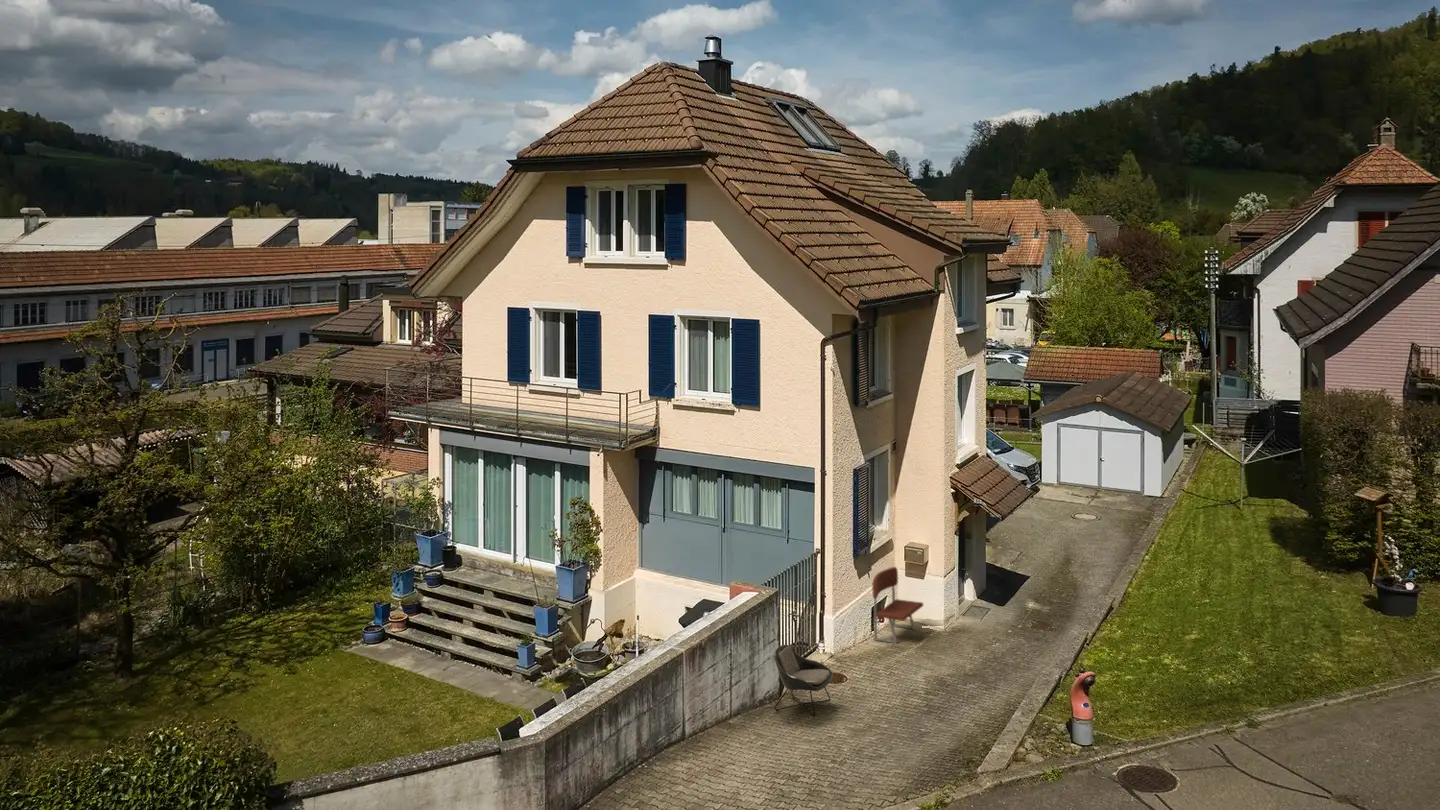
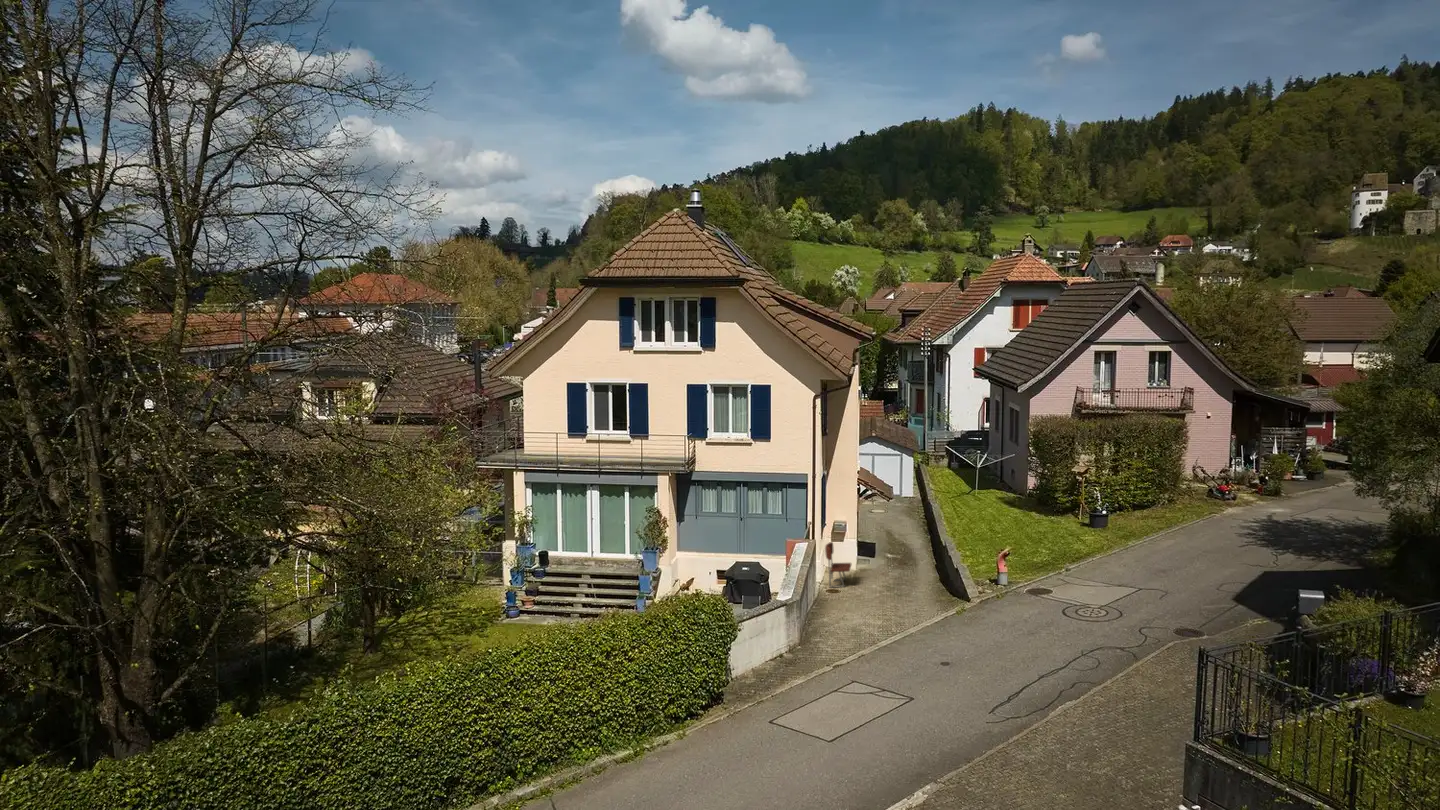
lounge chair: present [774,645,833,716] -> none [811,581,844,619]

